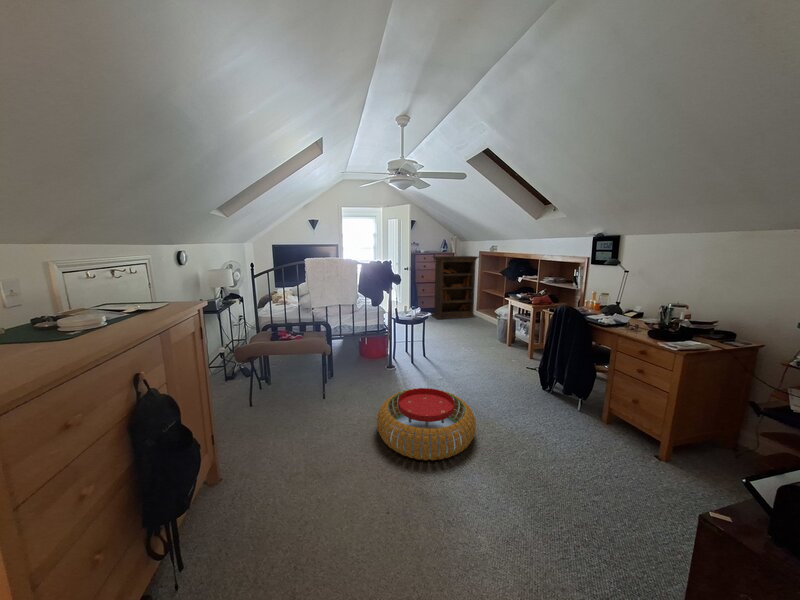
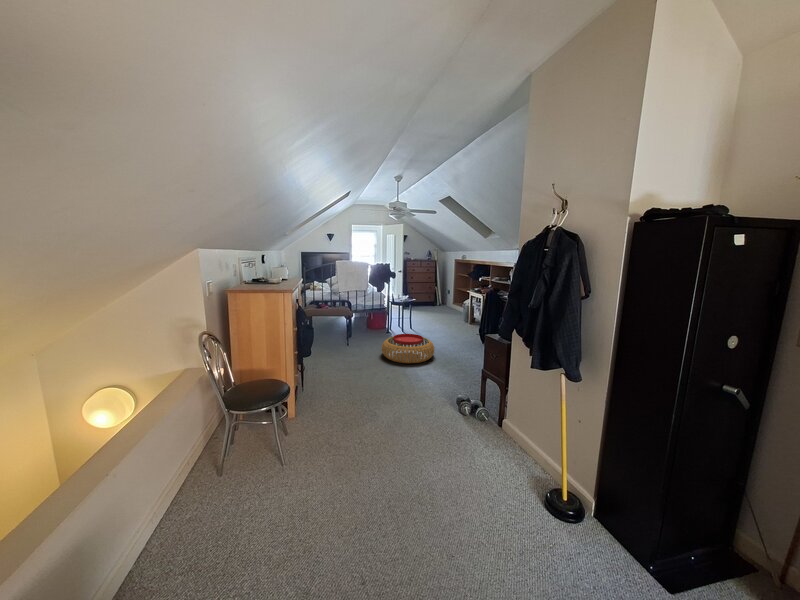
bookcase: present [432,256,479,319] -> none [418,262,455,309]

